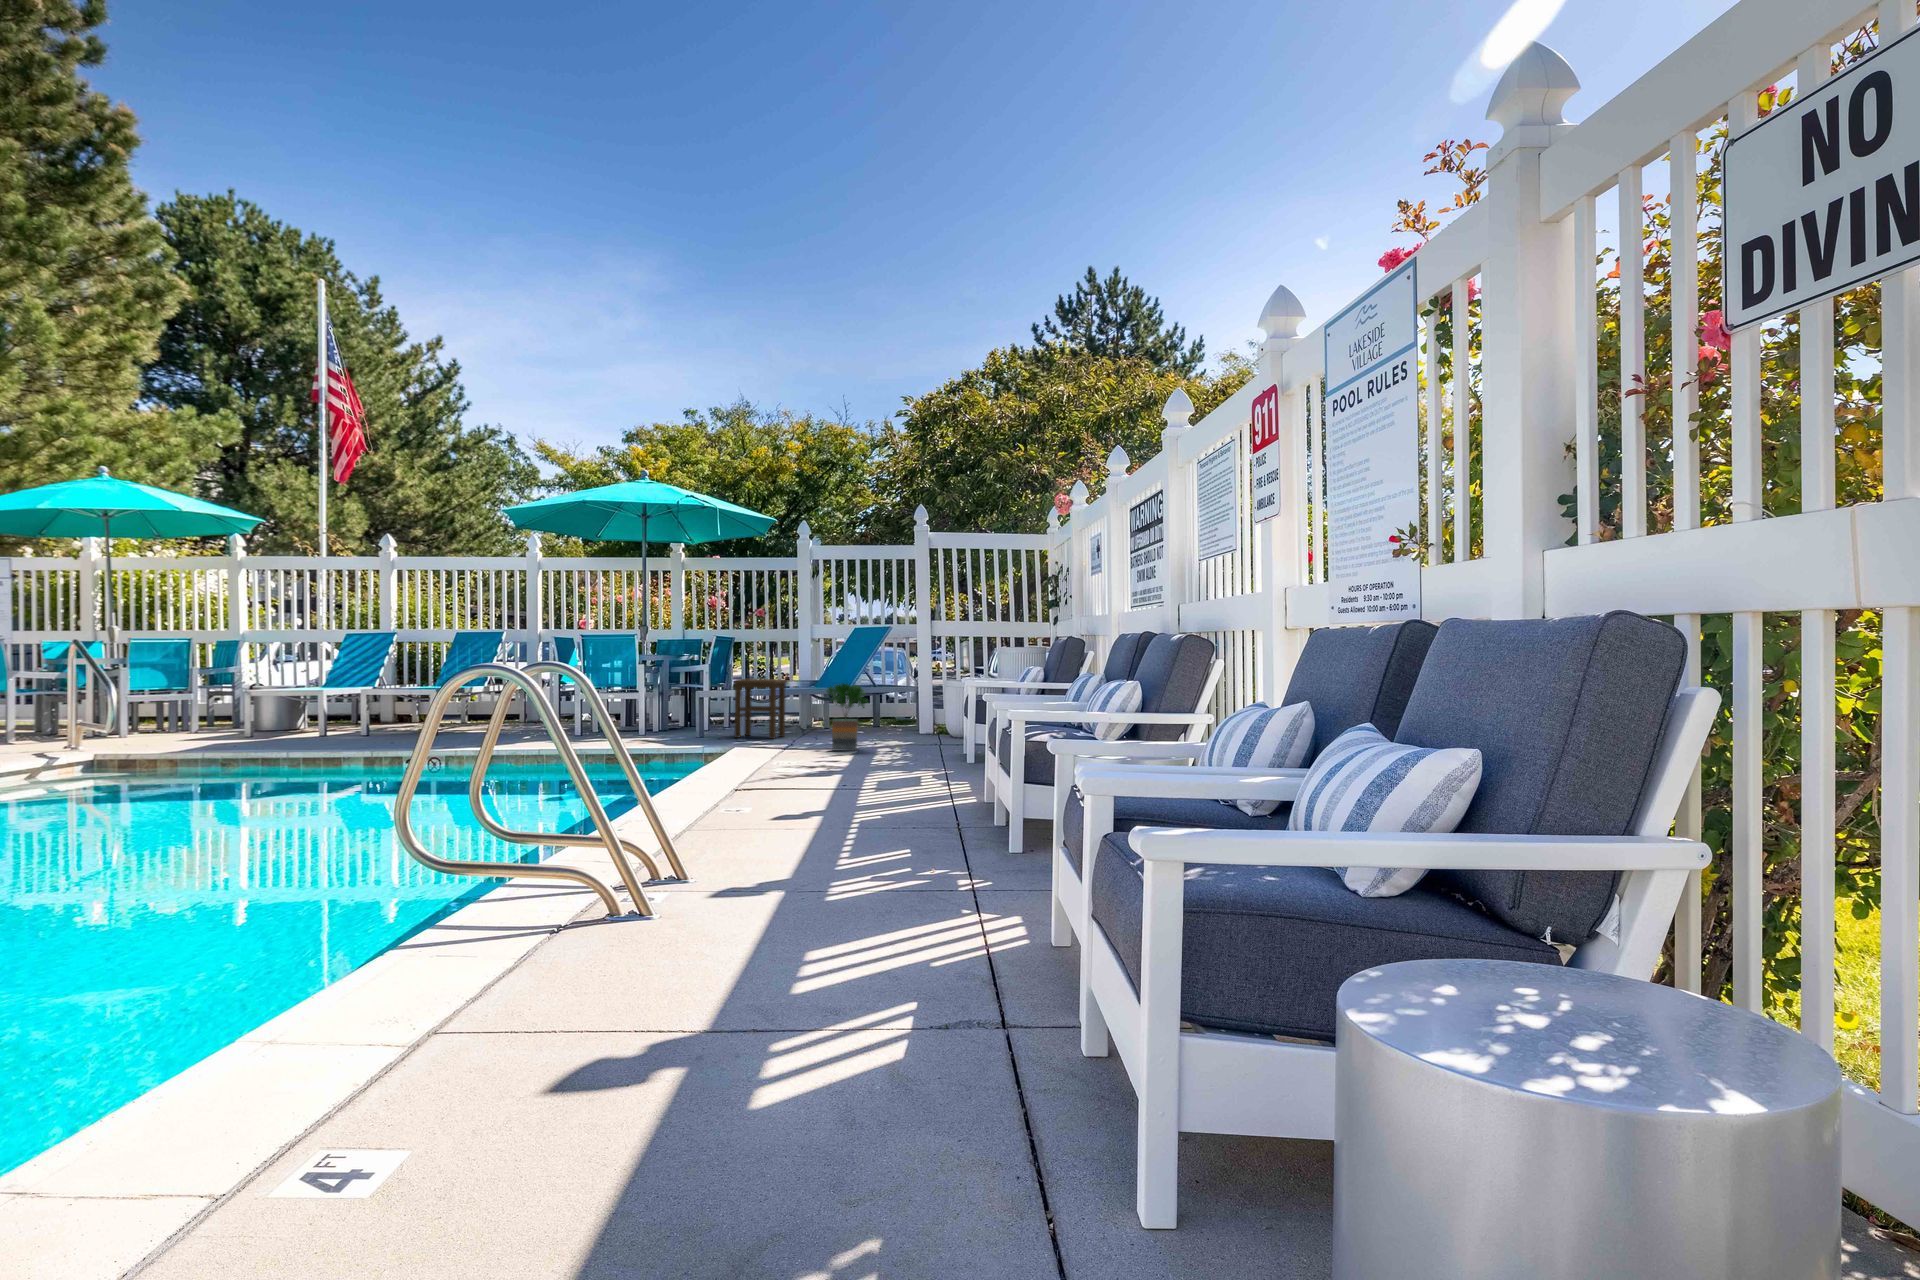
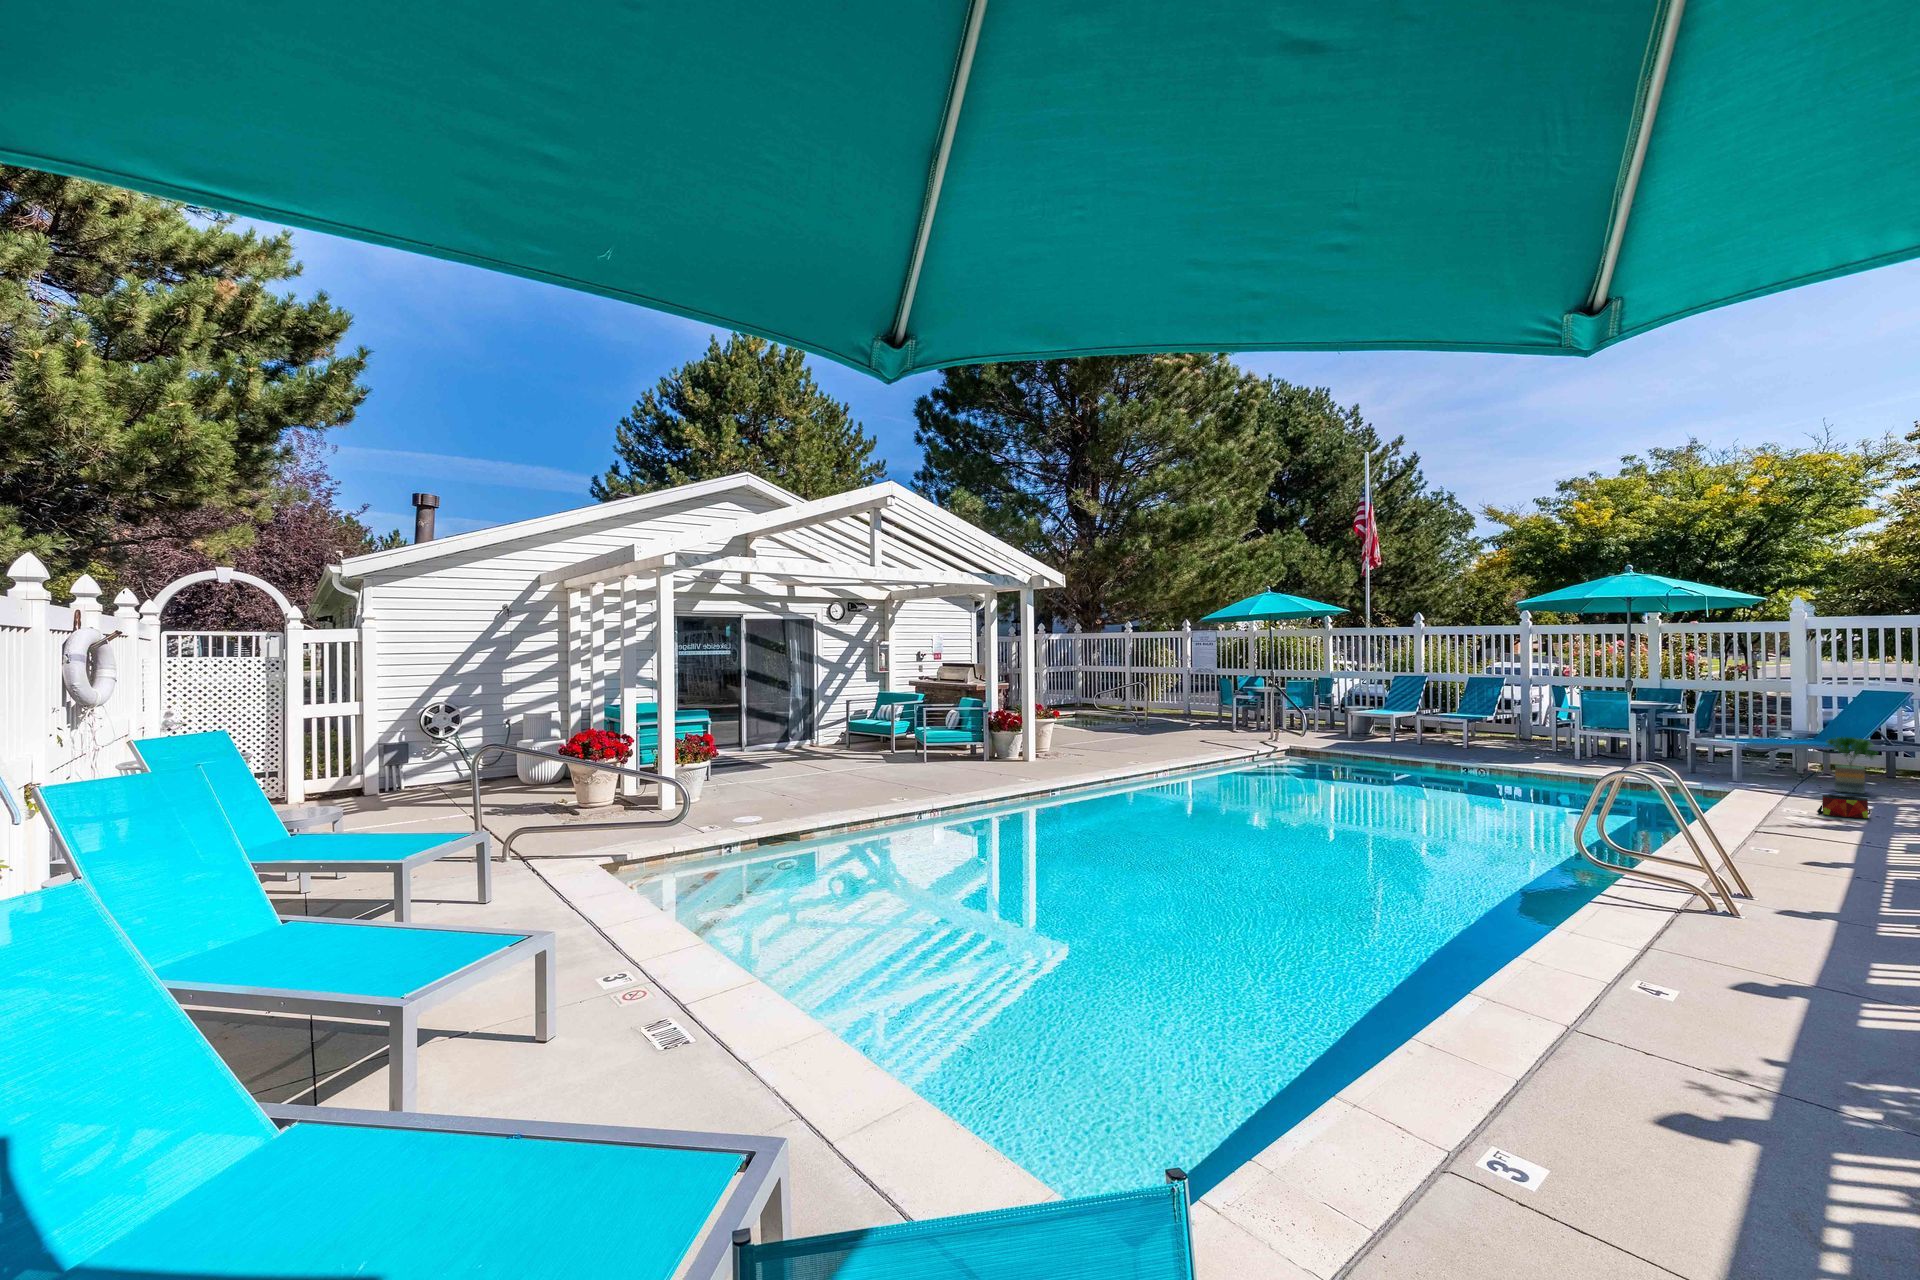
stool: present [735,679,786,739] -> none [1722,722,1778,772]
bag: none [809,746,858,774] -> present [1817,794,1871,819]

